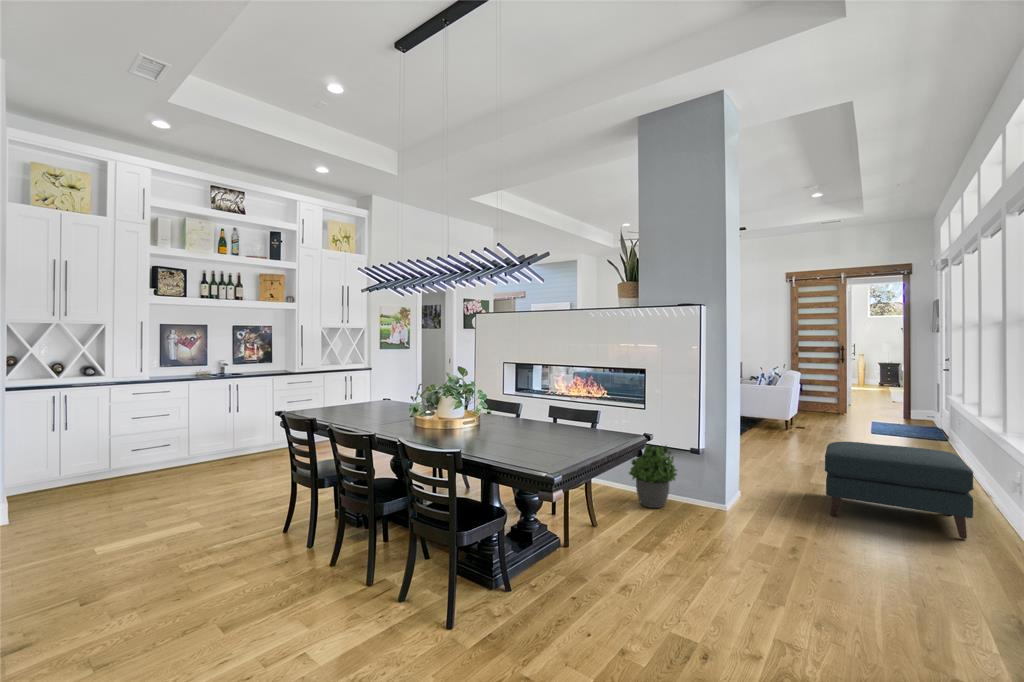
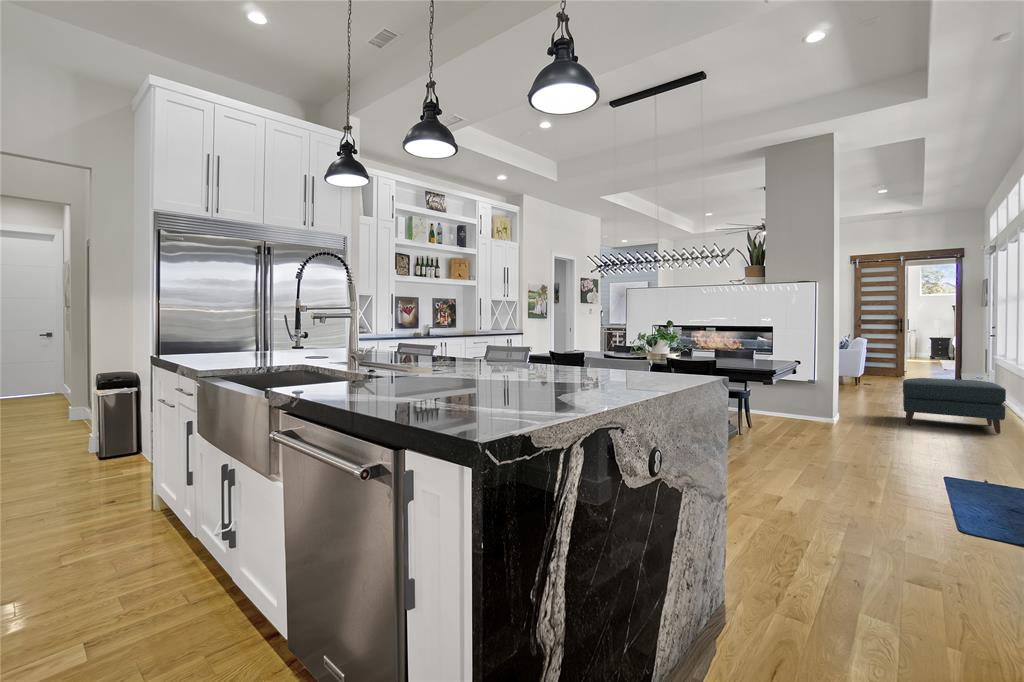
potted plant: present [629,444,677,508] -> none [762,377,800,421]

